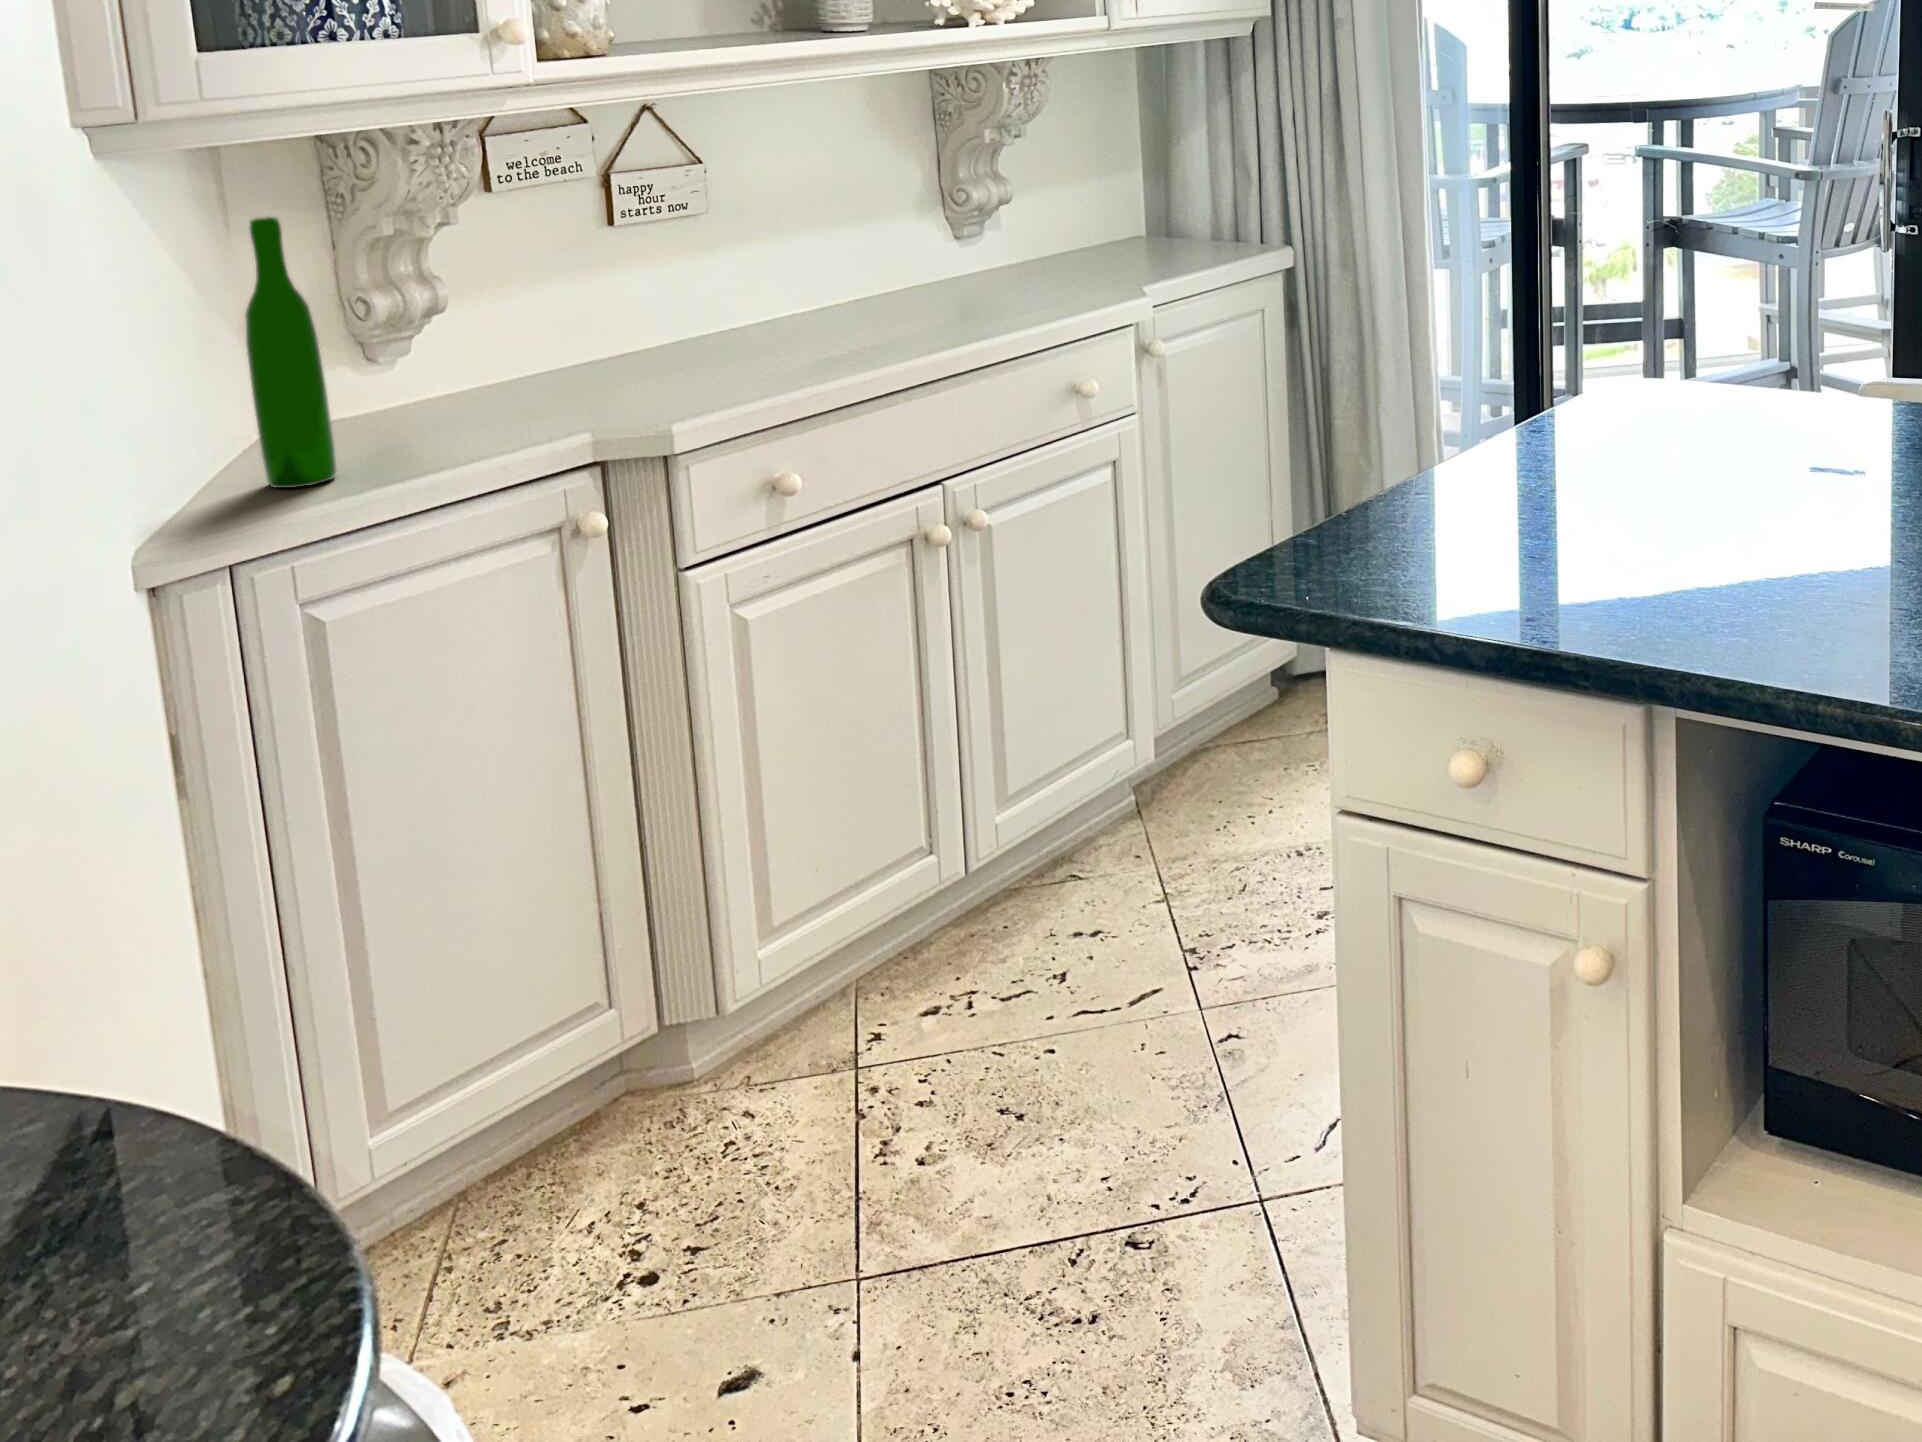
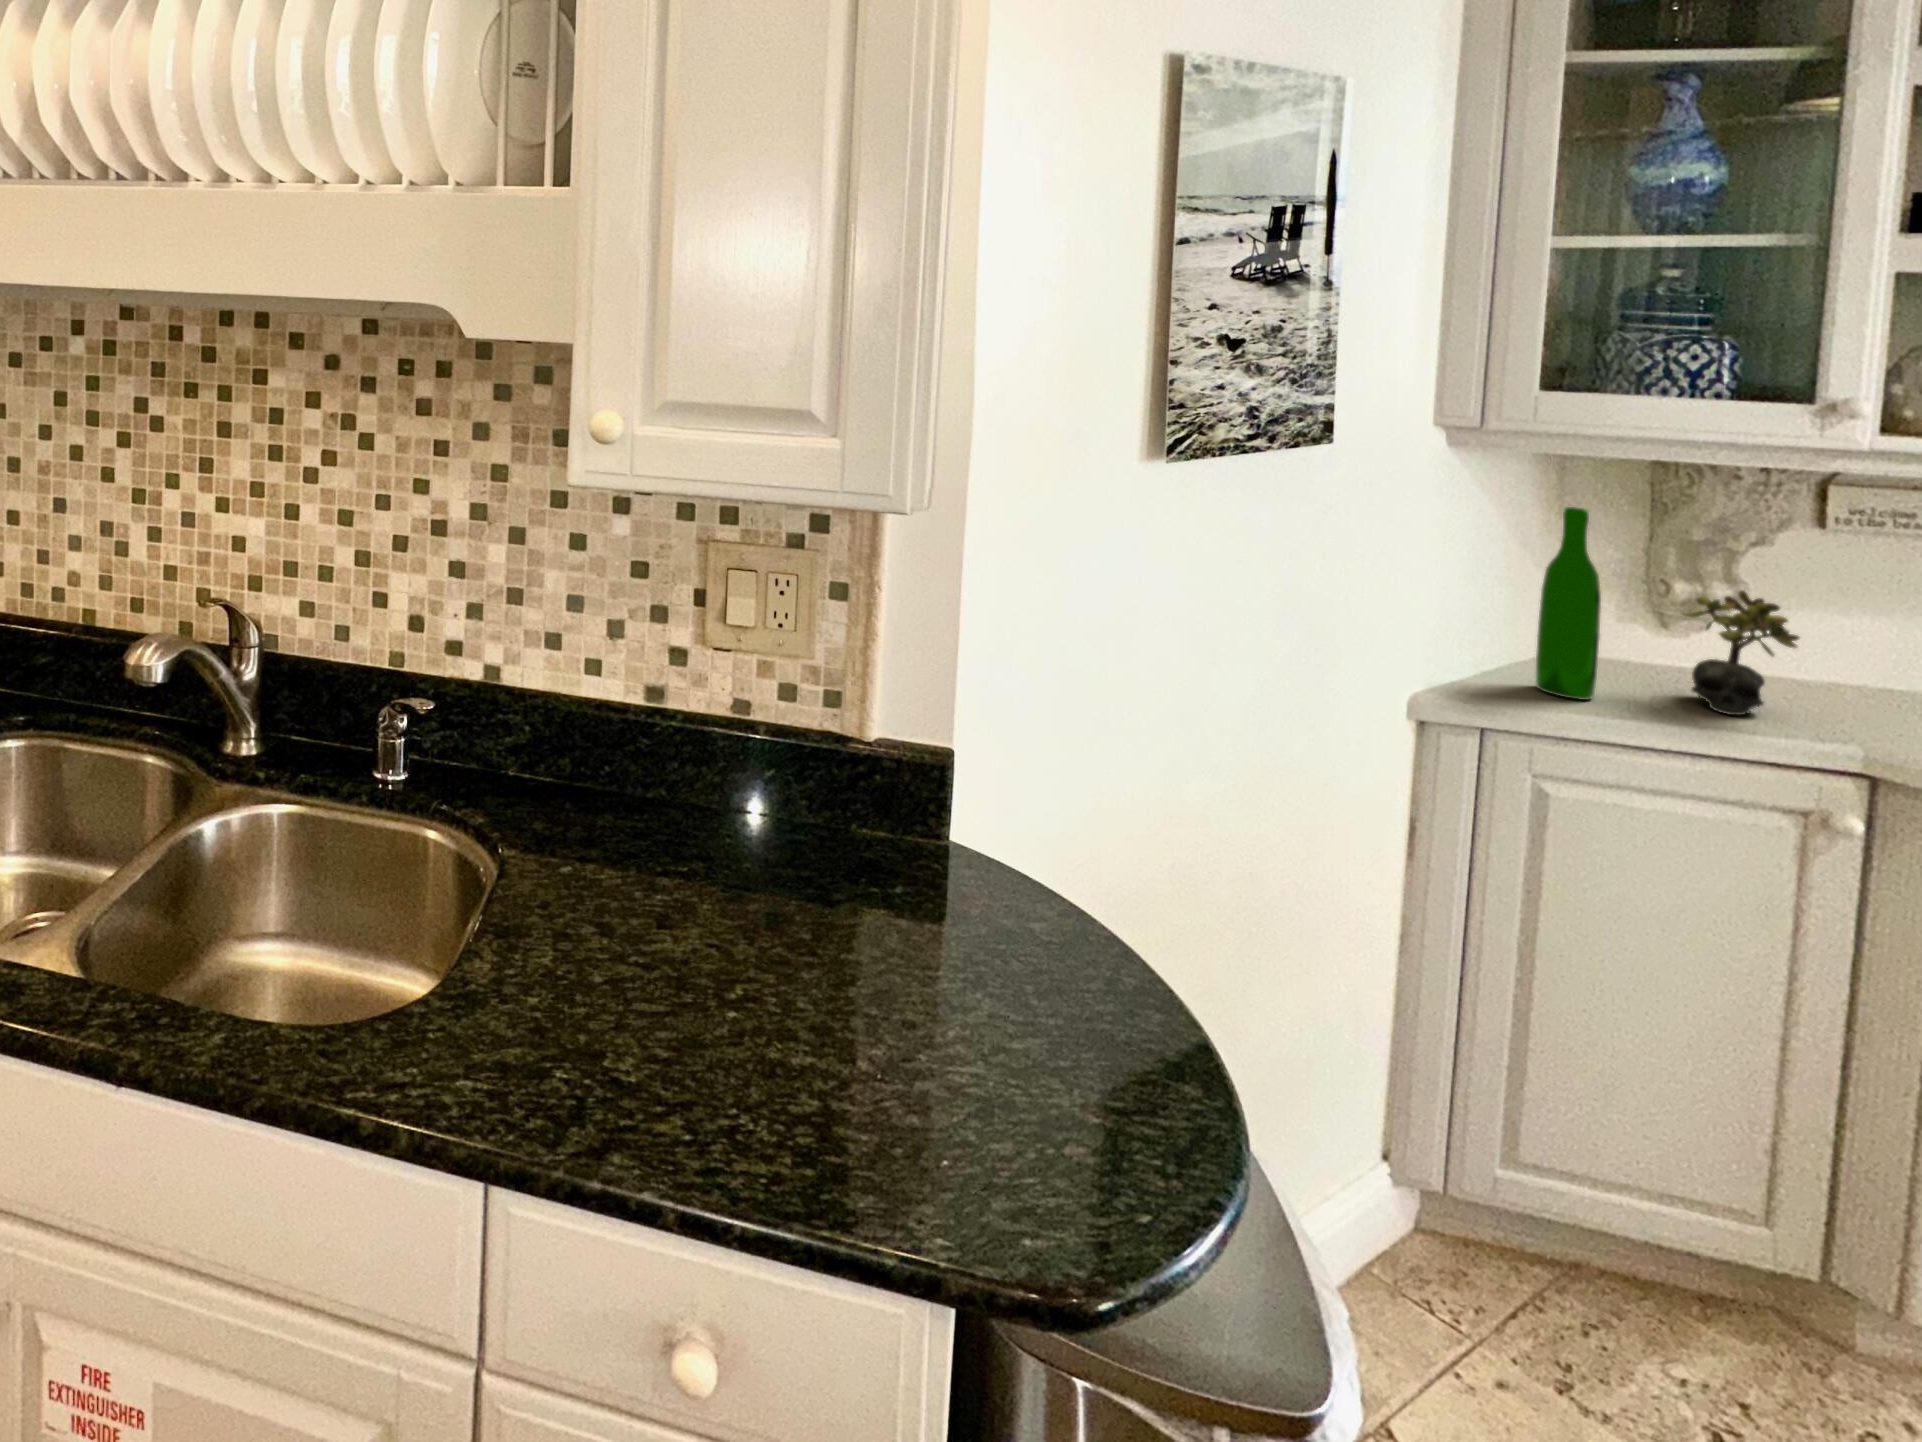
succulent plant: none [396,286,513,444] -> present [1683,590,1799,715]

